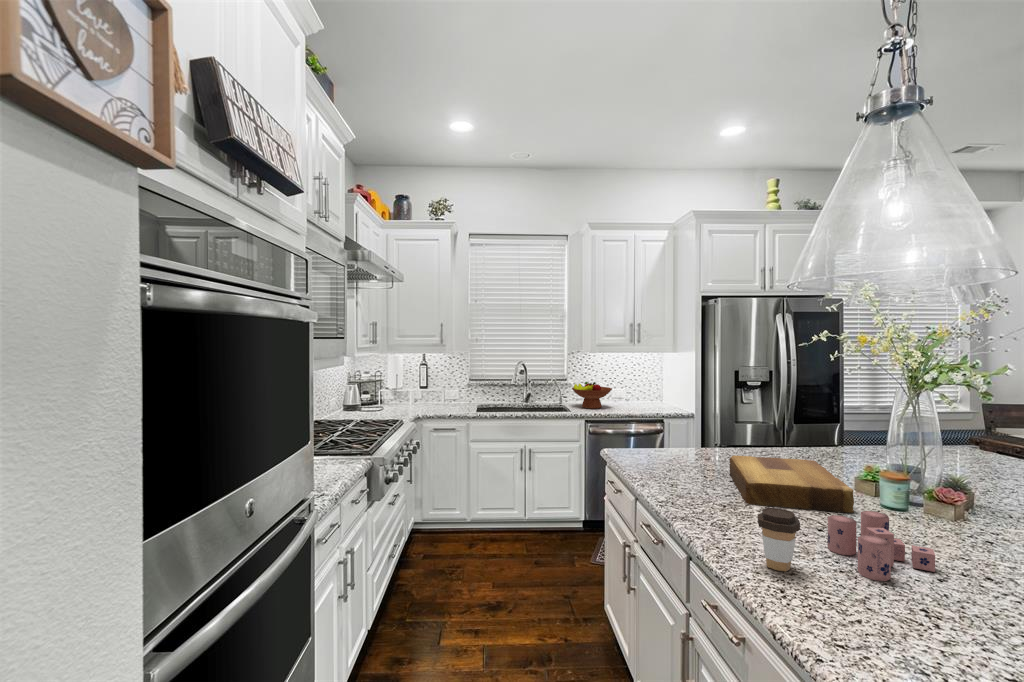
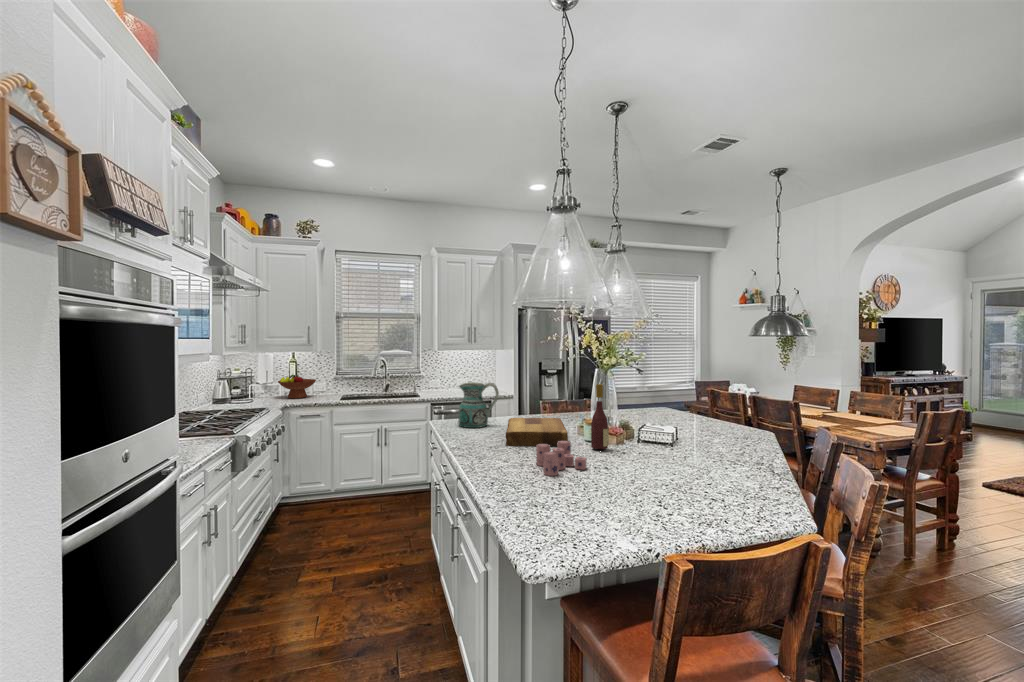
fruit bowl: present [572,382,612,409] -> present [278,375,316,398]
ceramic pitcher: none [650,400,709,466] -> present [459,382,499,428]
wine bottle: none [900,416,939,529] -> present [591,384,609,449]
coffee cup: present [758,507,800,572] -> none [488,440,511,476]

